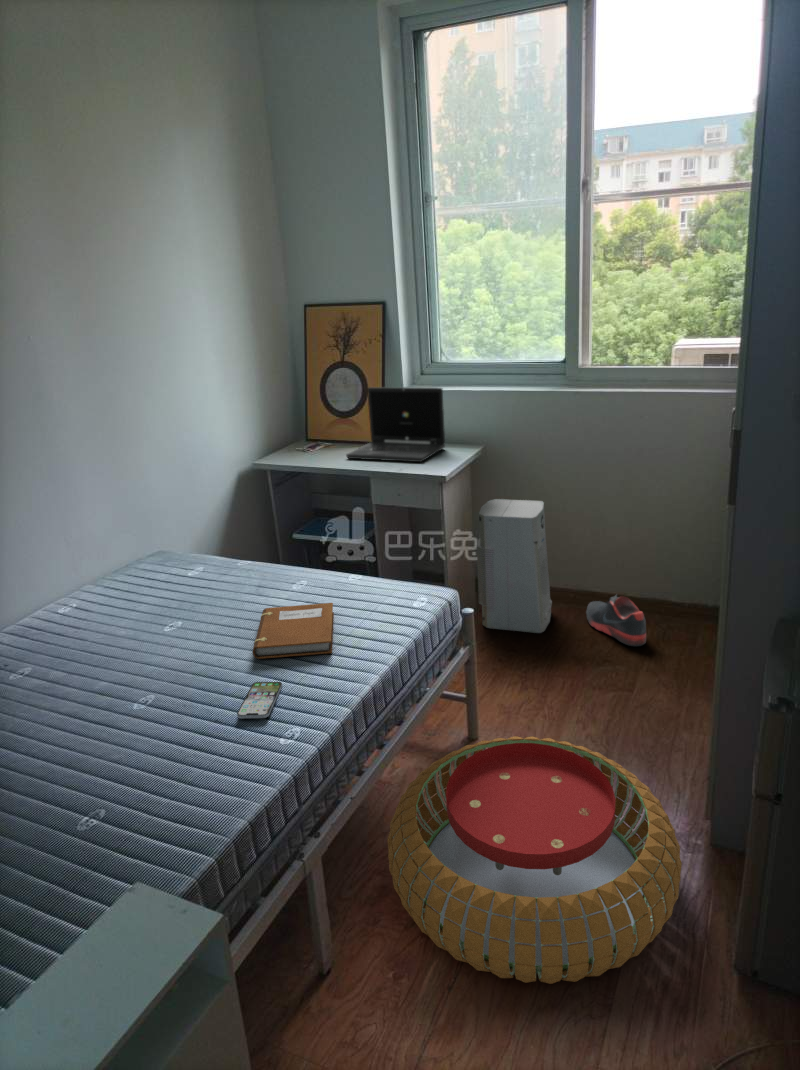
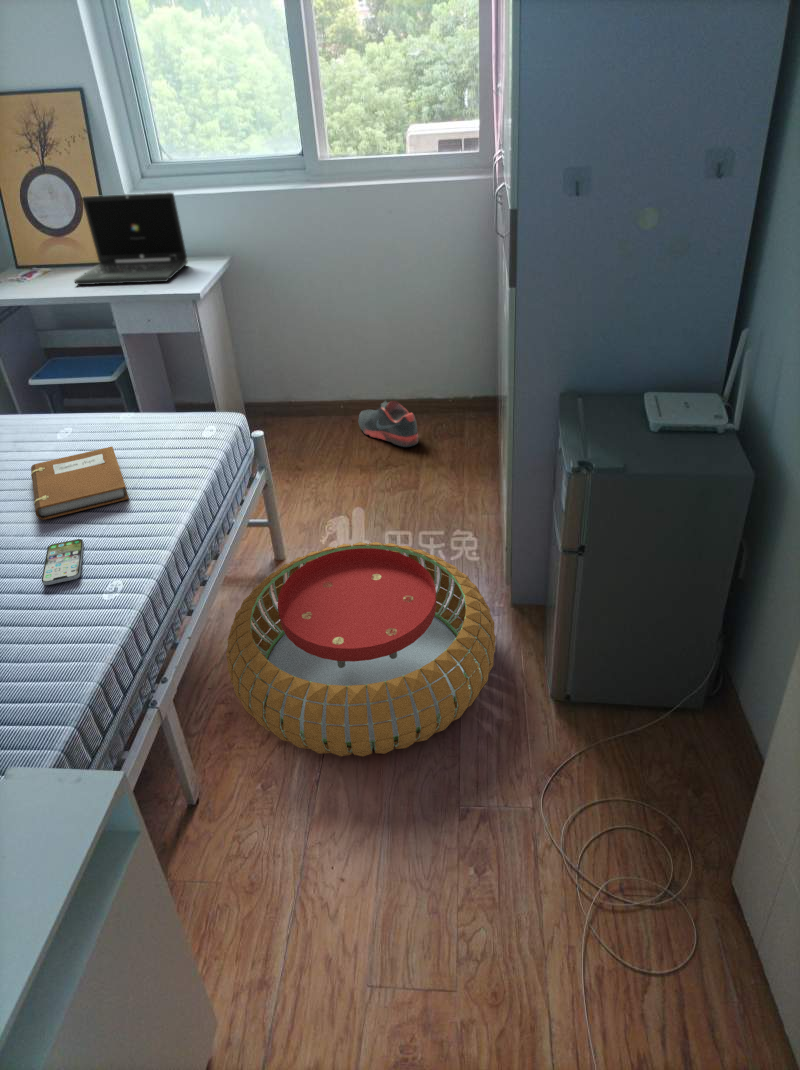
air purifier: present [477,499,552,633] -> none [240,314,326,452]

